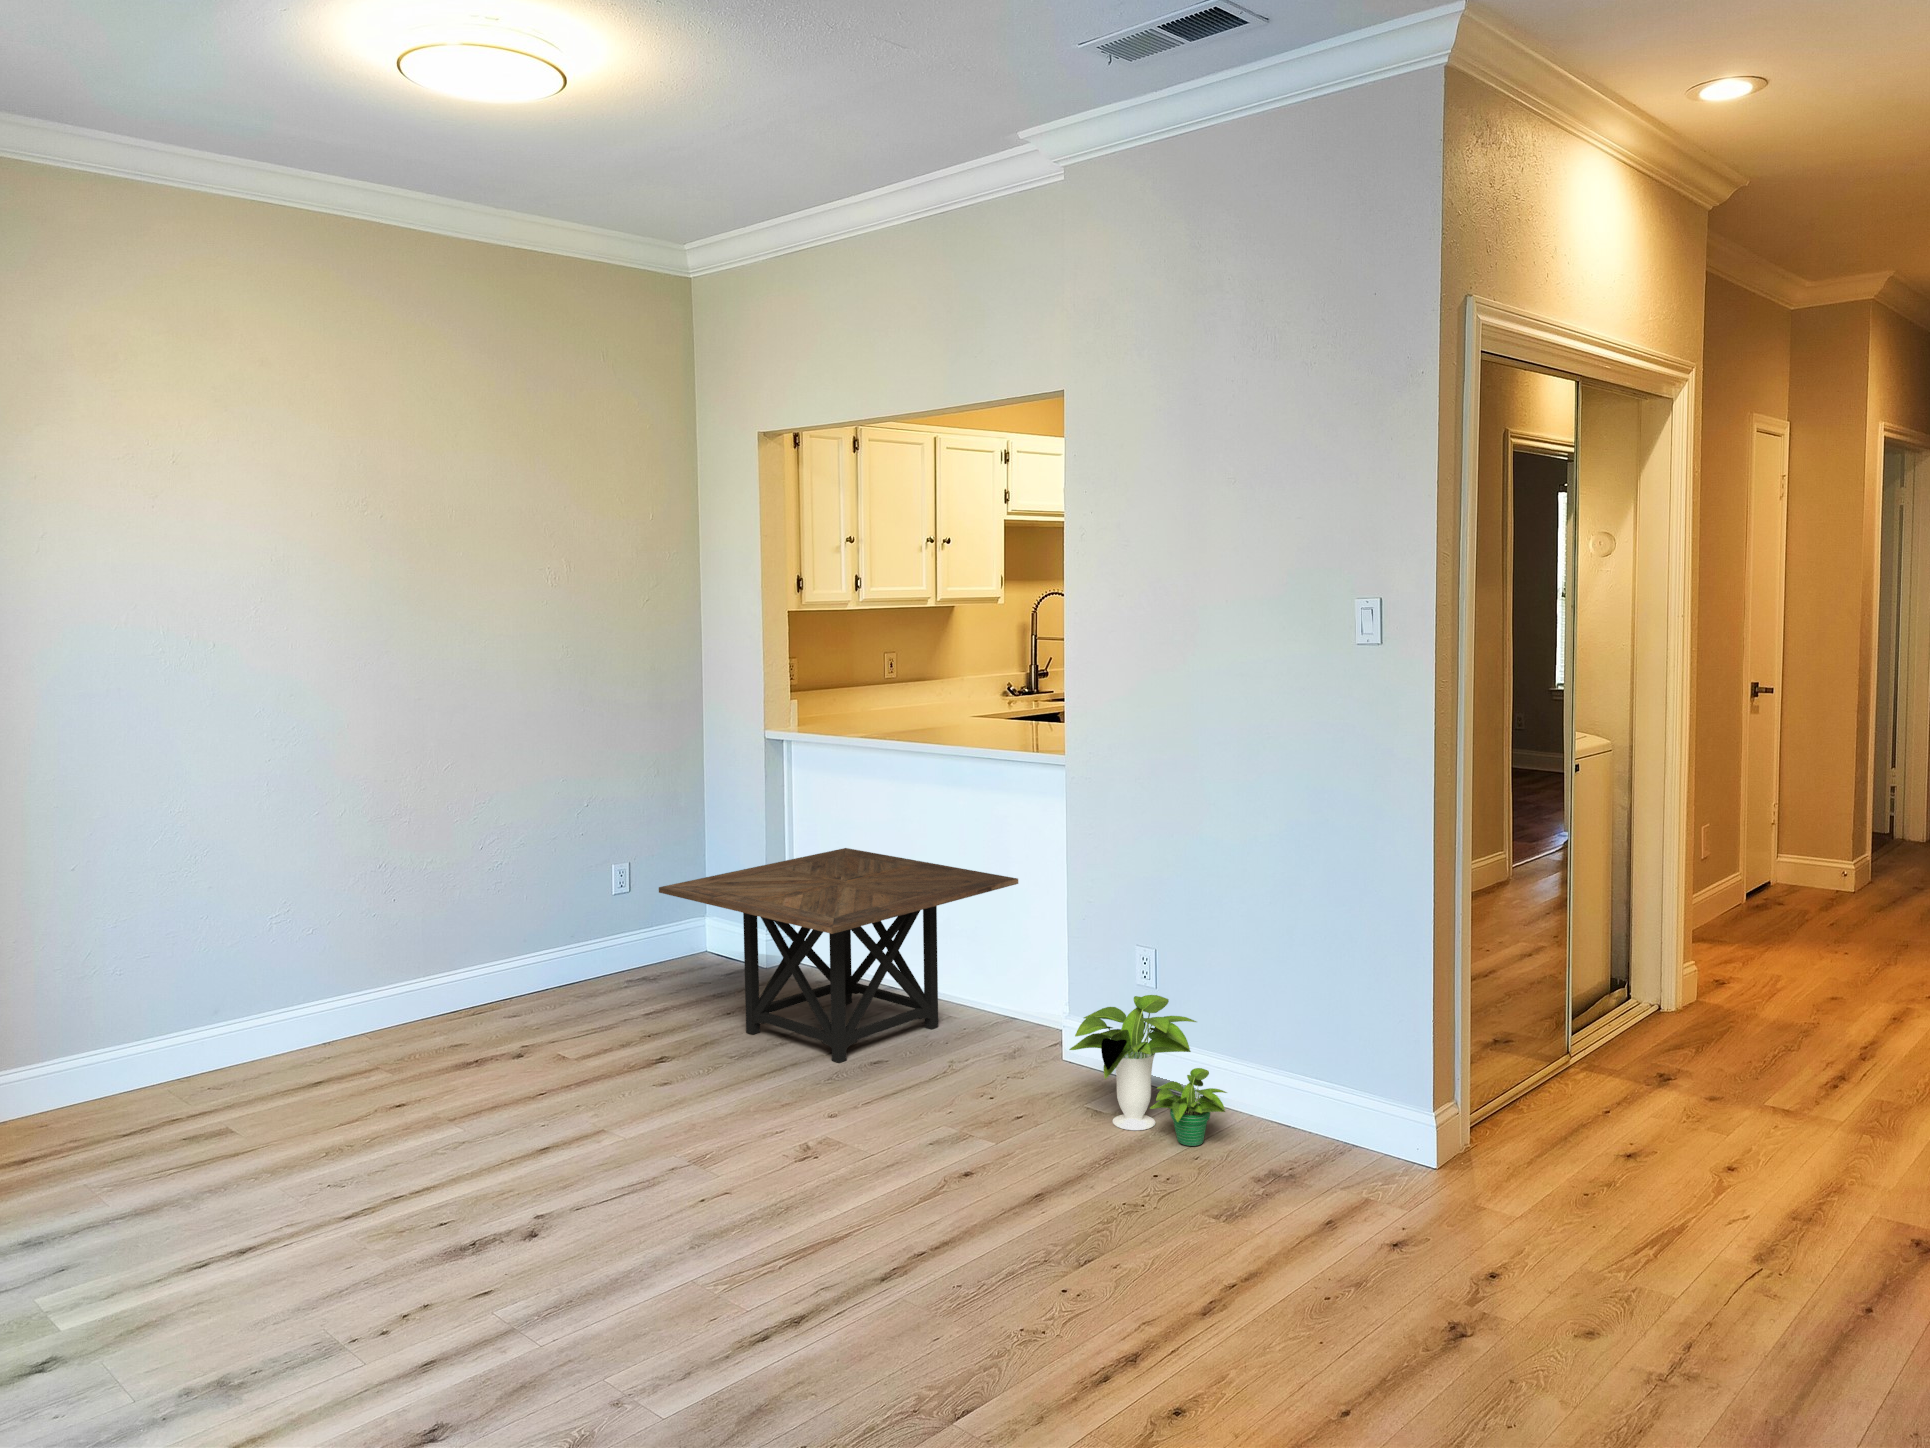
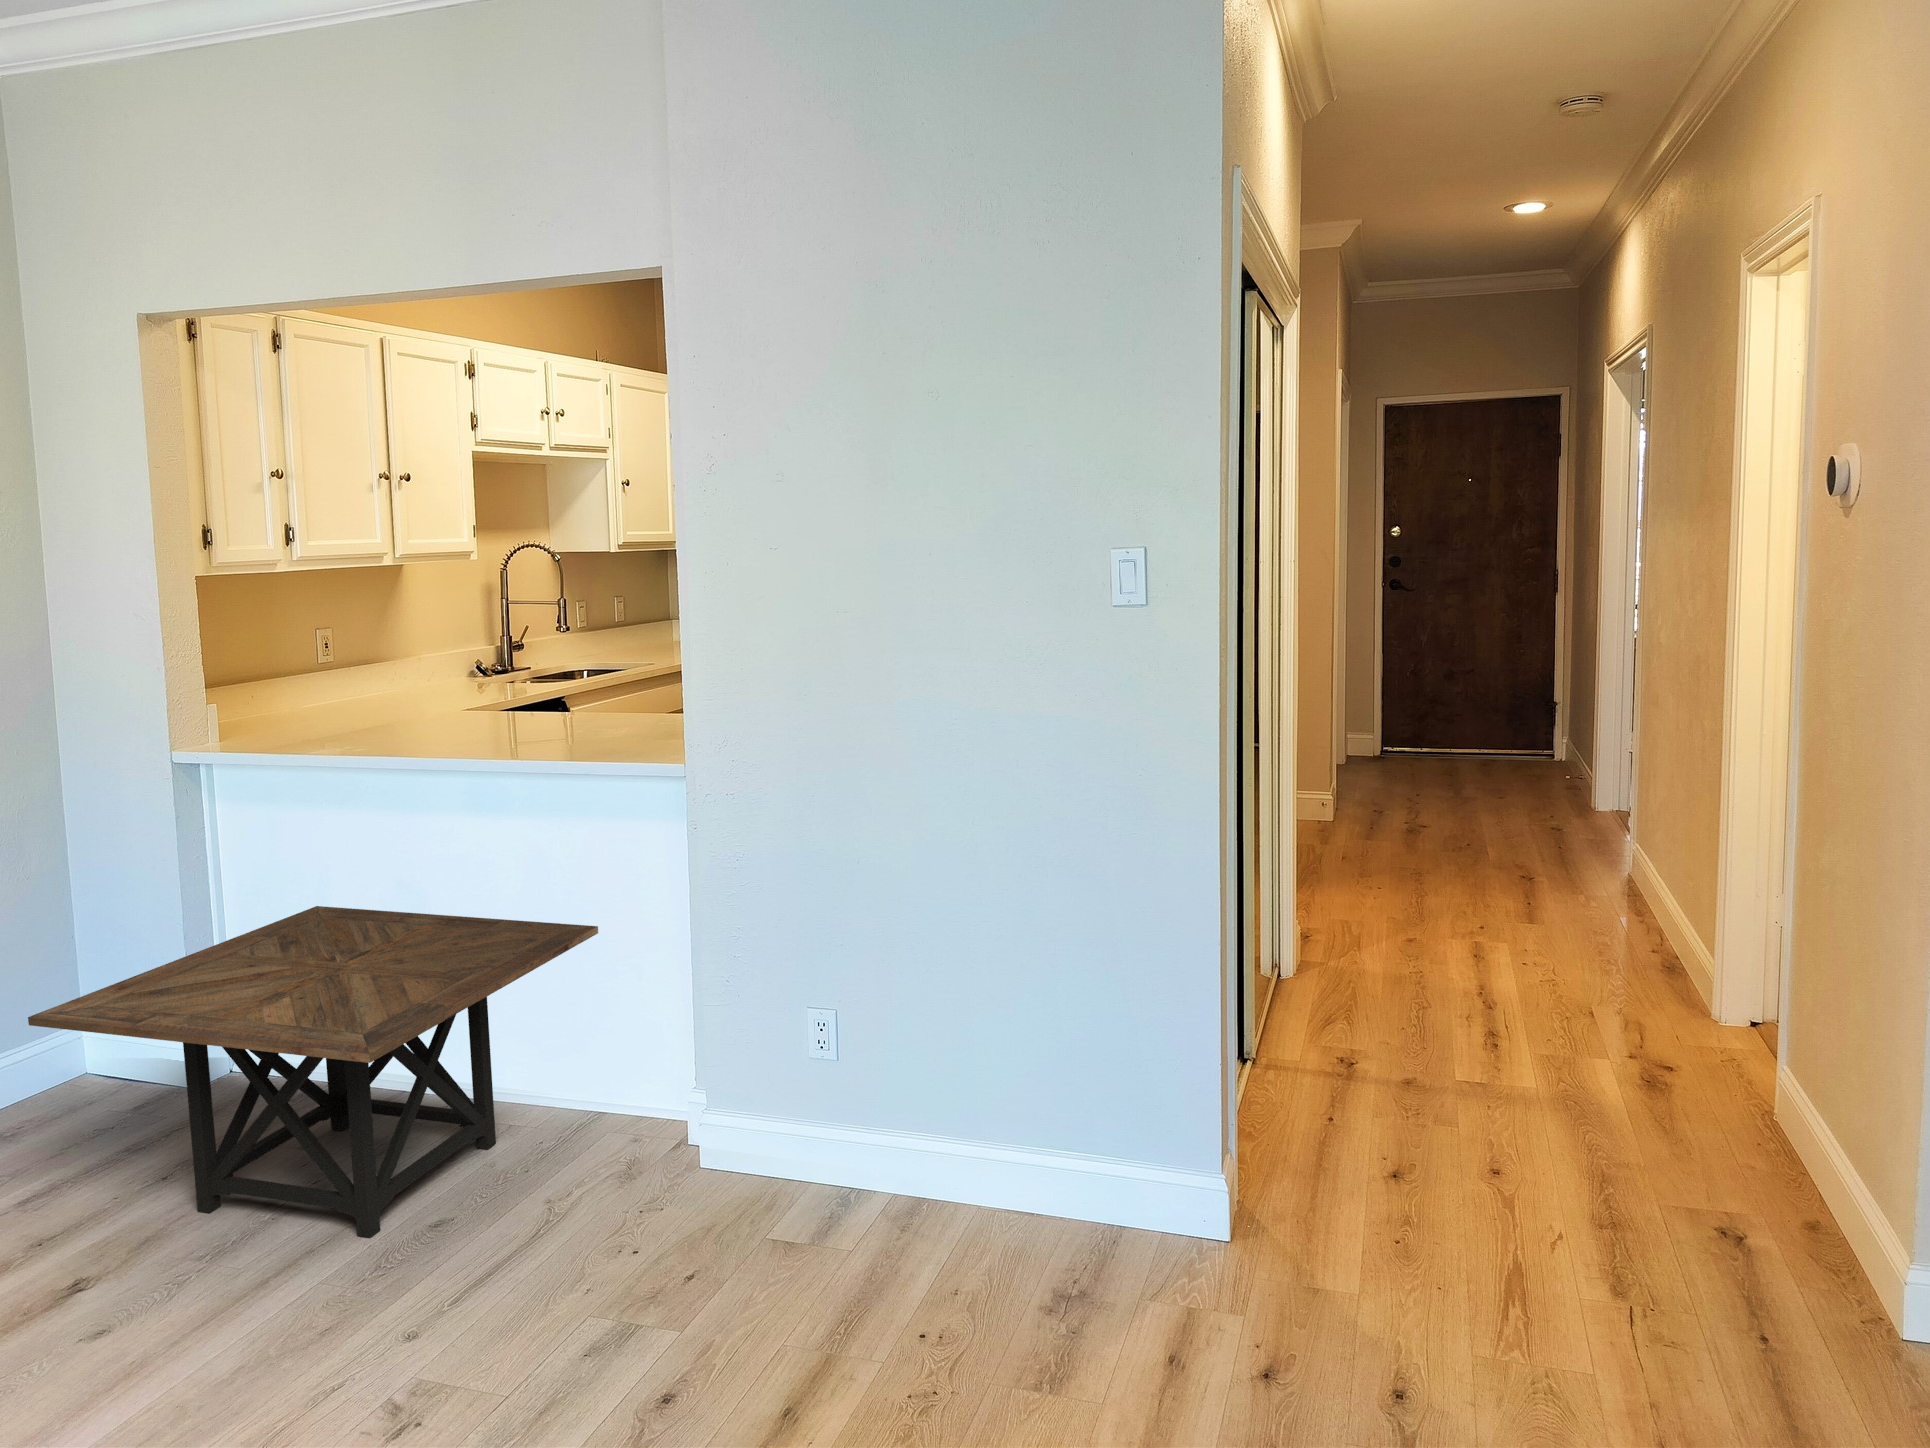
potted plant: present [1069,995,1227,1146] -> none [745,1073,978,1274]

